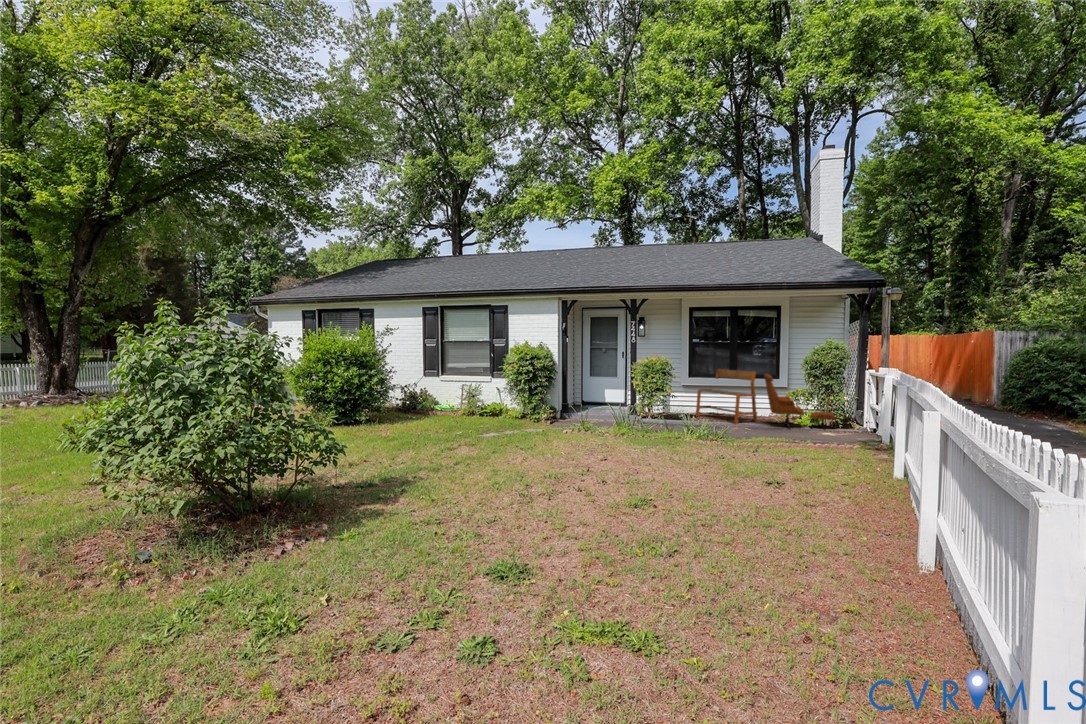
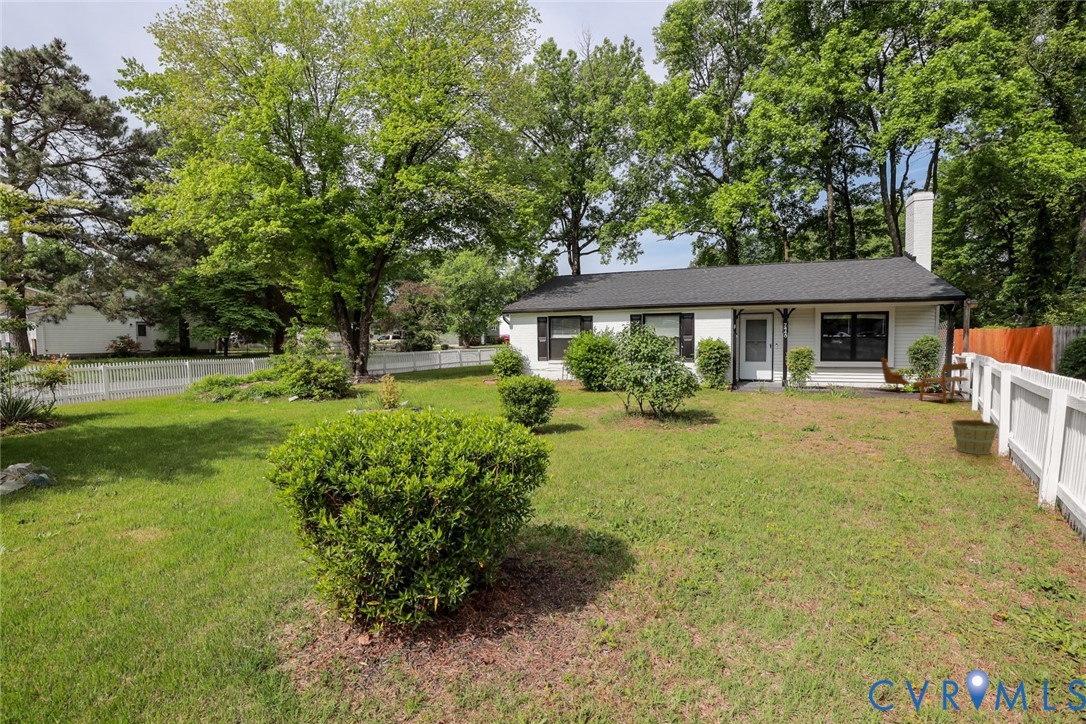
bench: present [696,369,757,424] -> present [919,363,970,404]
wooden bucket: none [840,525,955,637] -> present [952,420,998,455]

